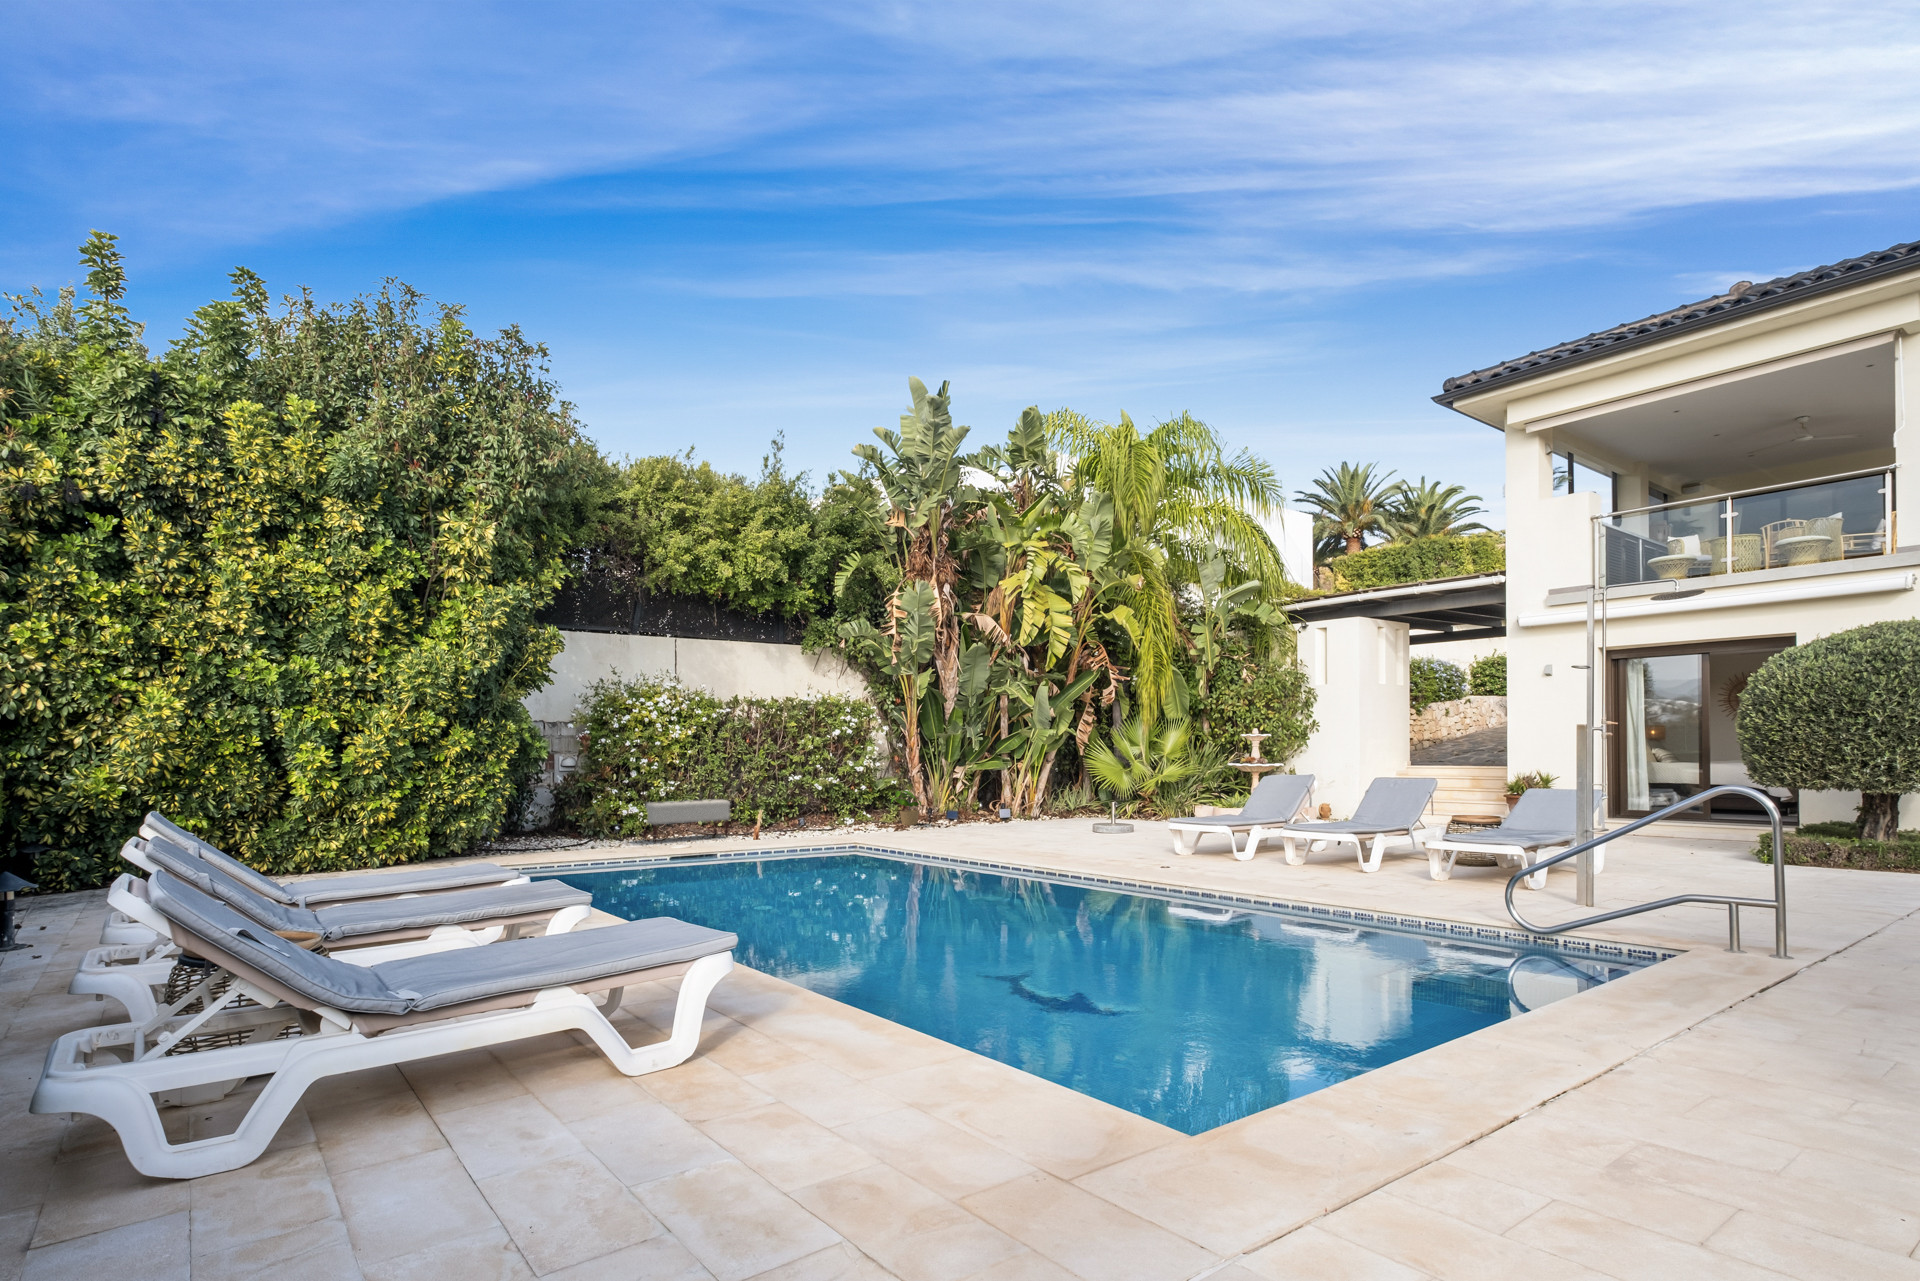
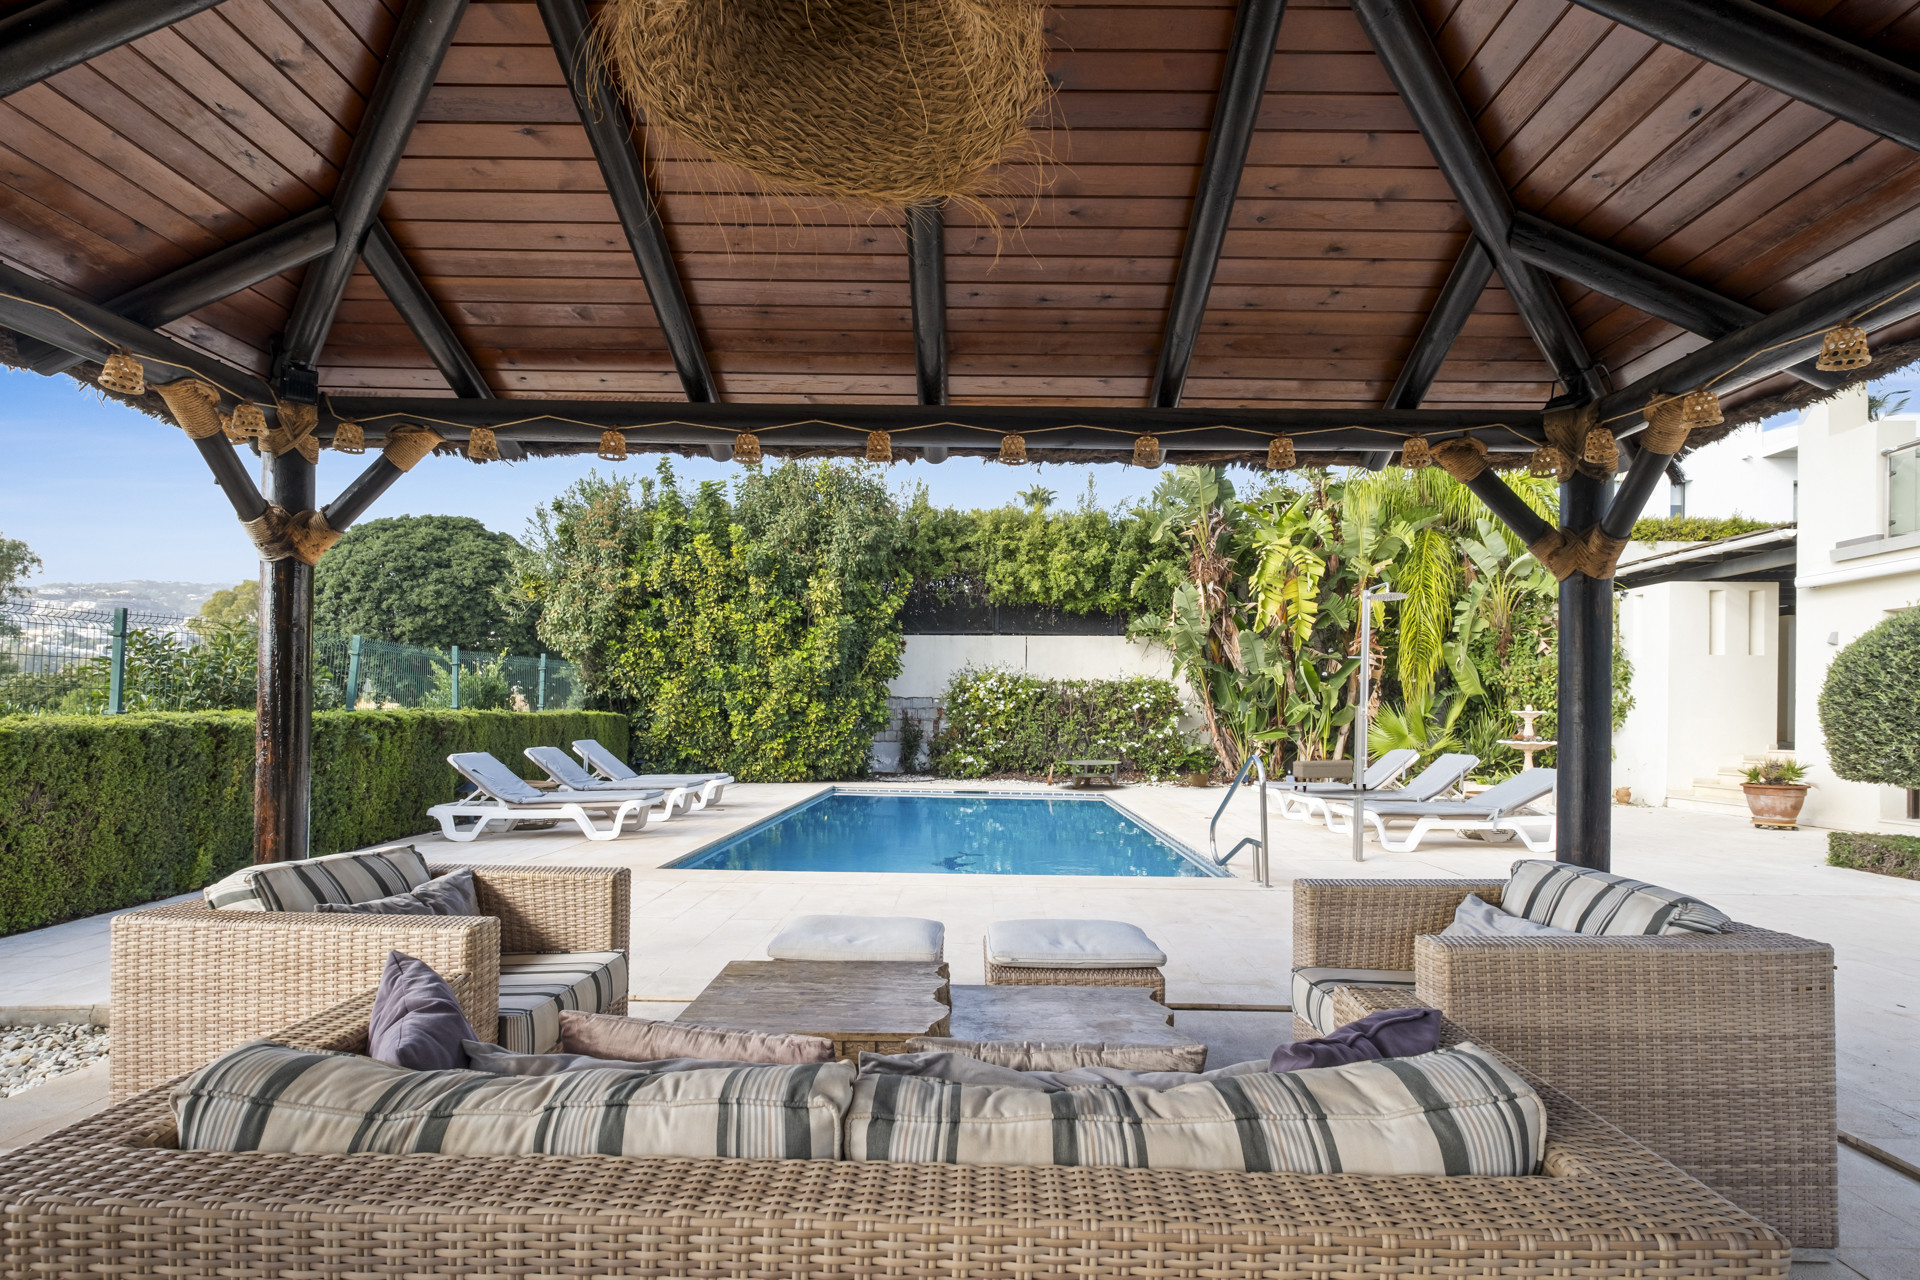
bench: present [642,800,730,842] -> present [1293,760,1366,793]
round table: none [763,800,839,837] -> present [1062,760,1122,788]

